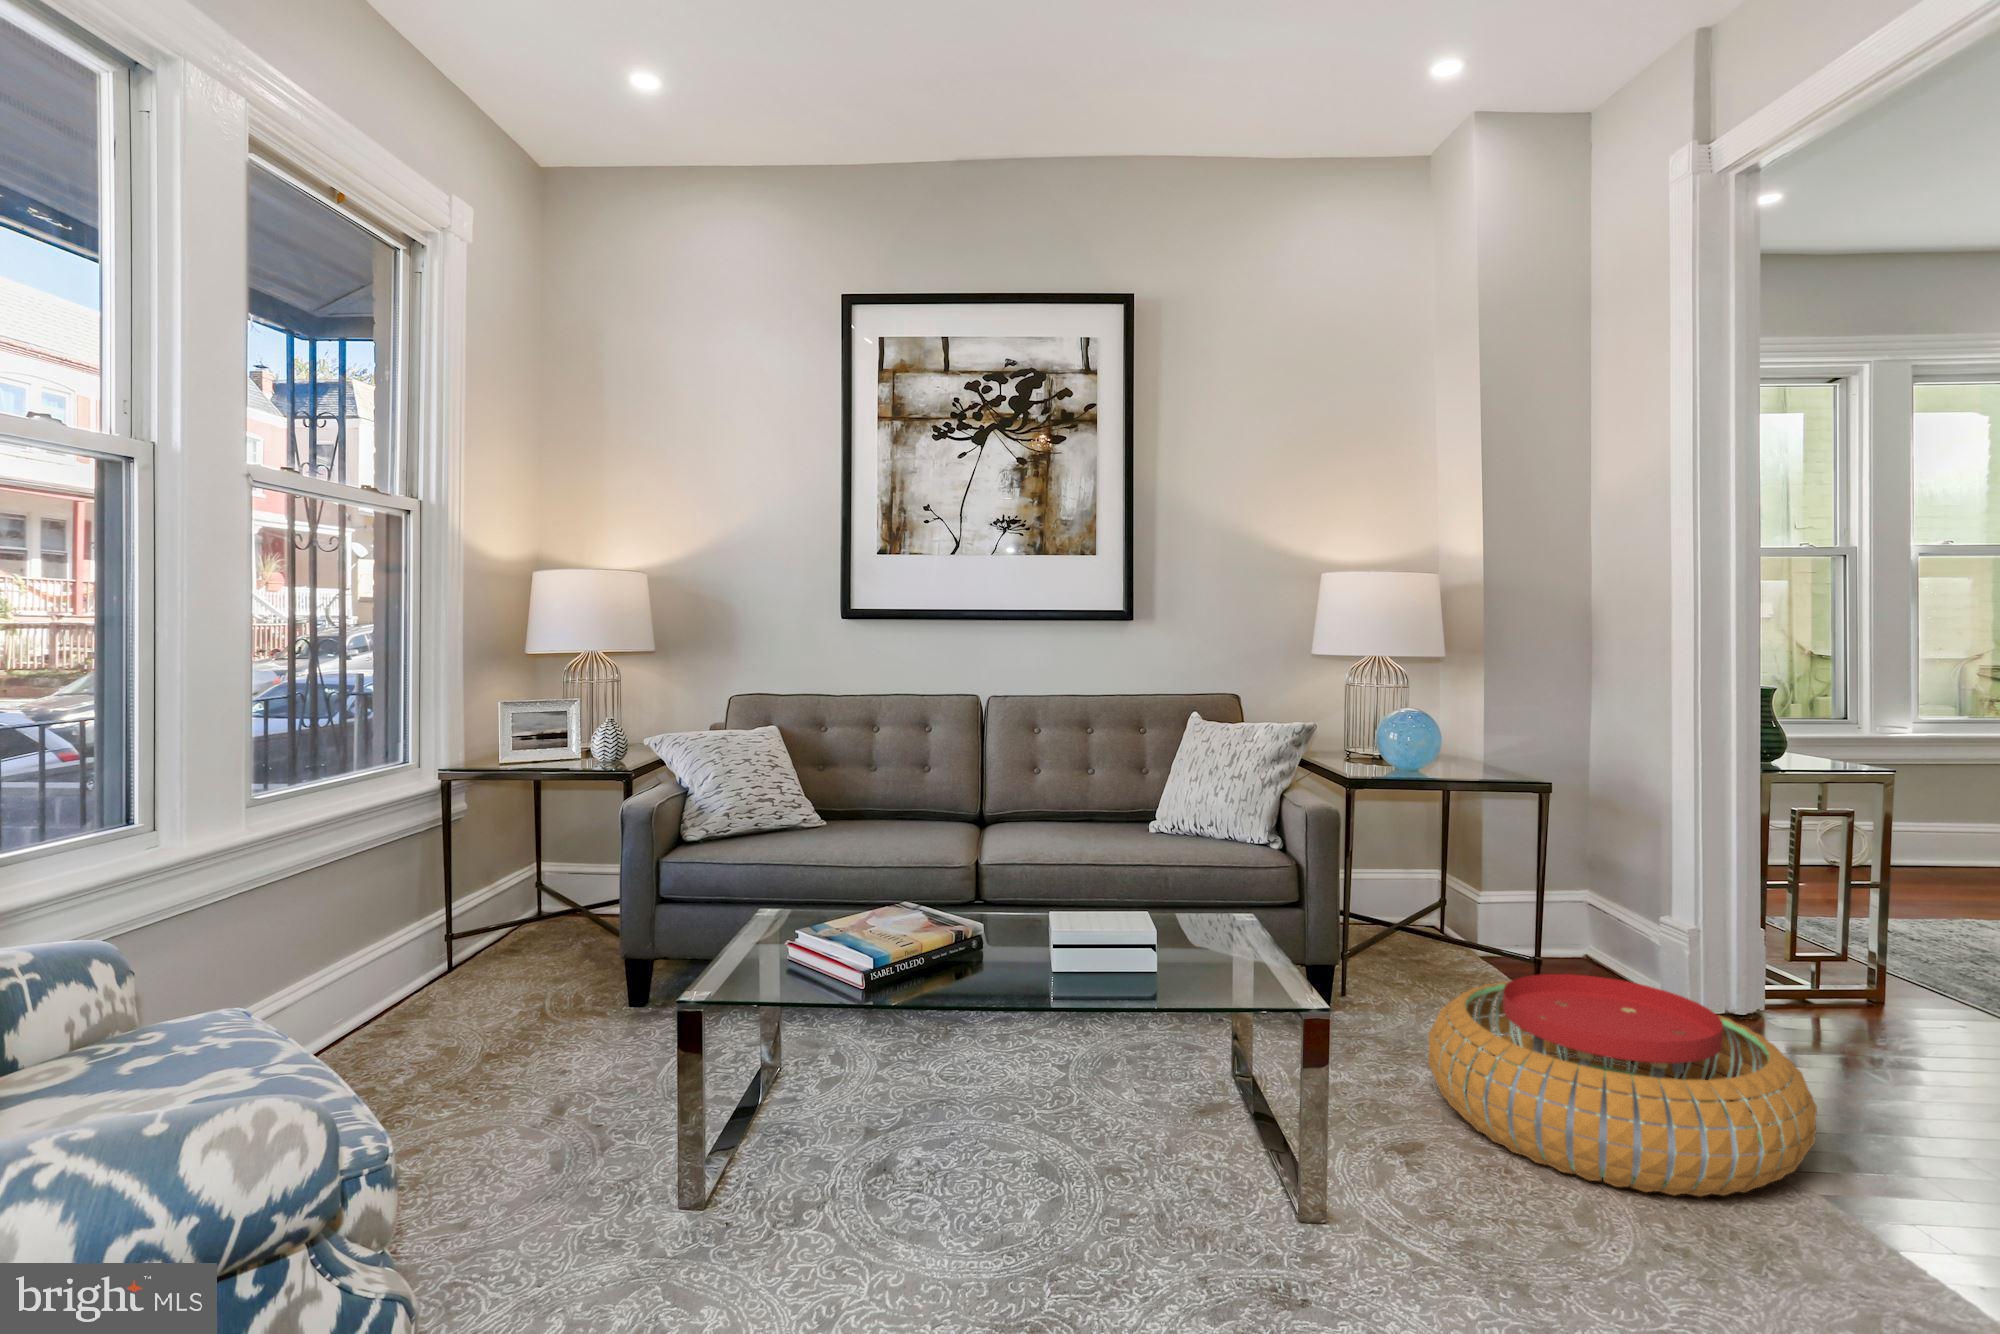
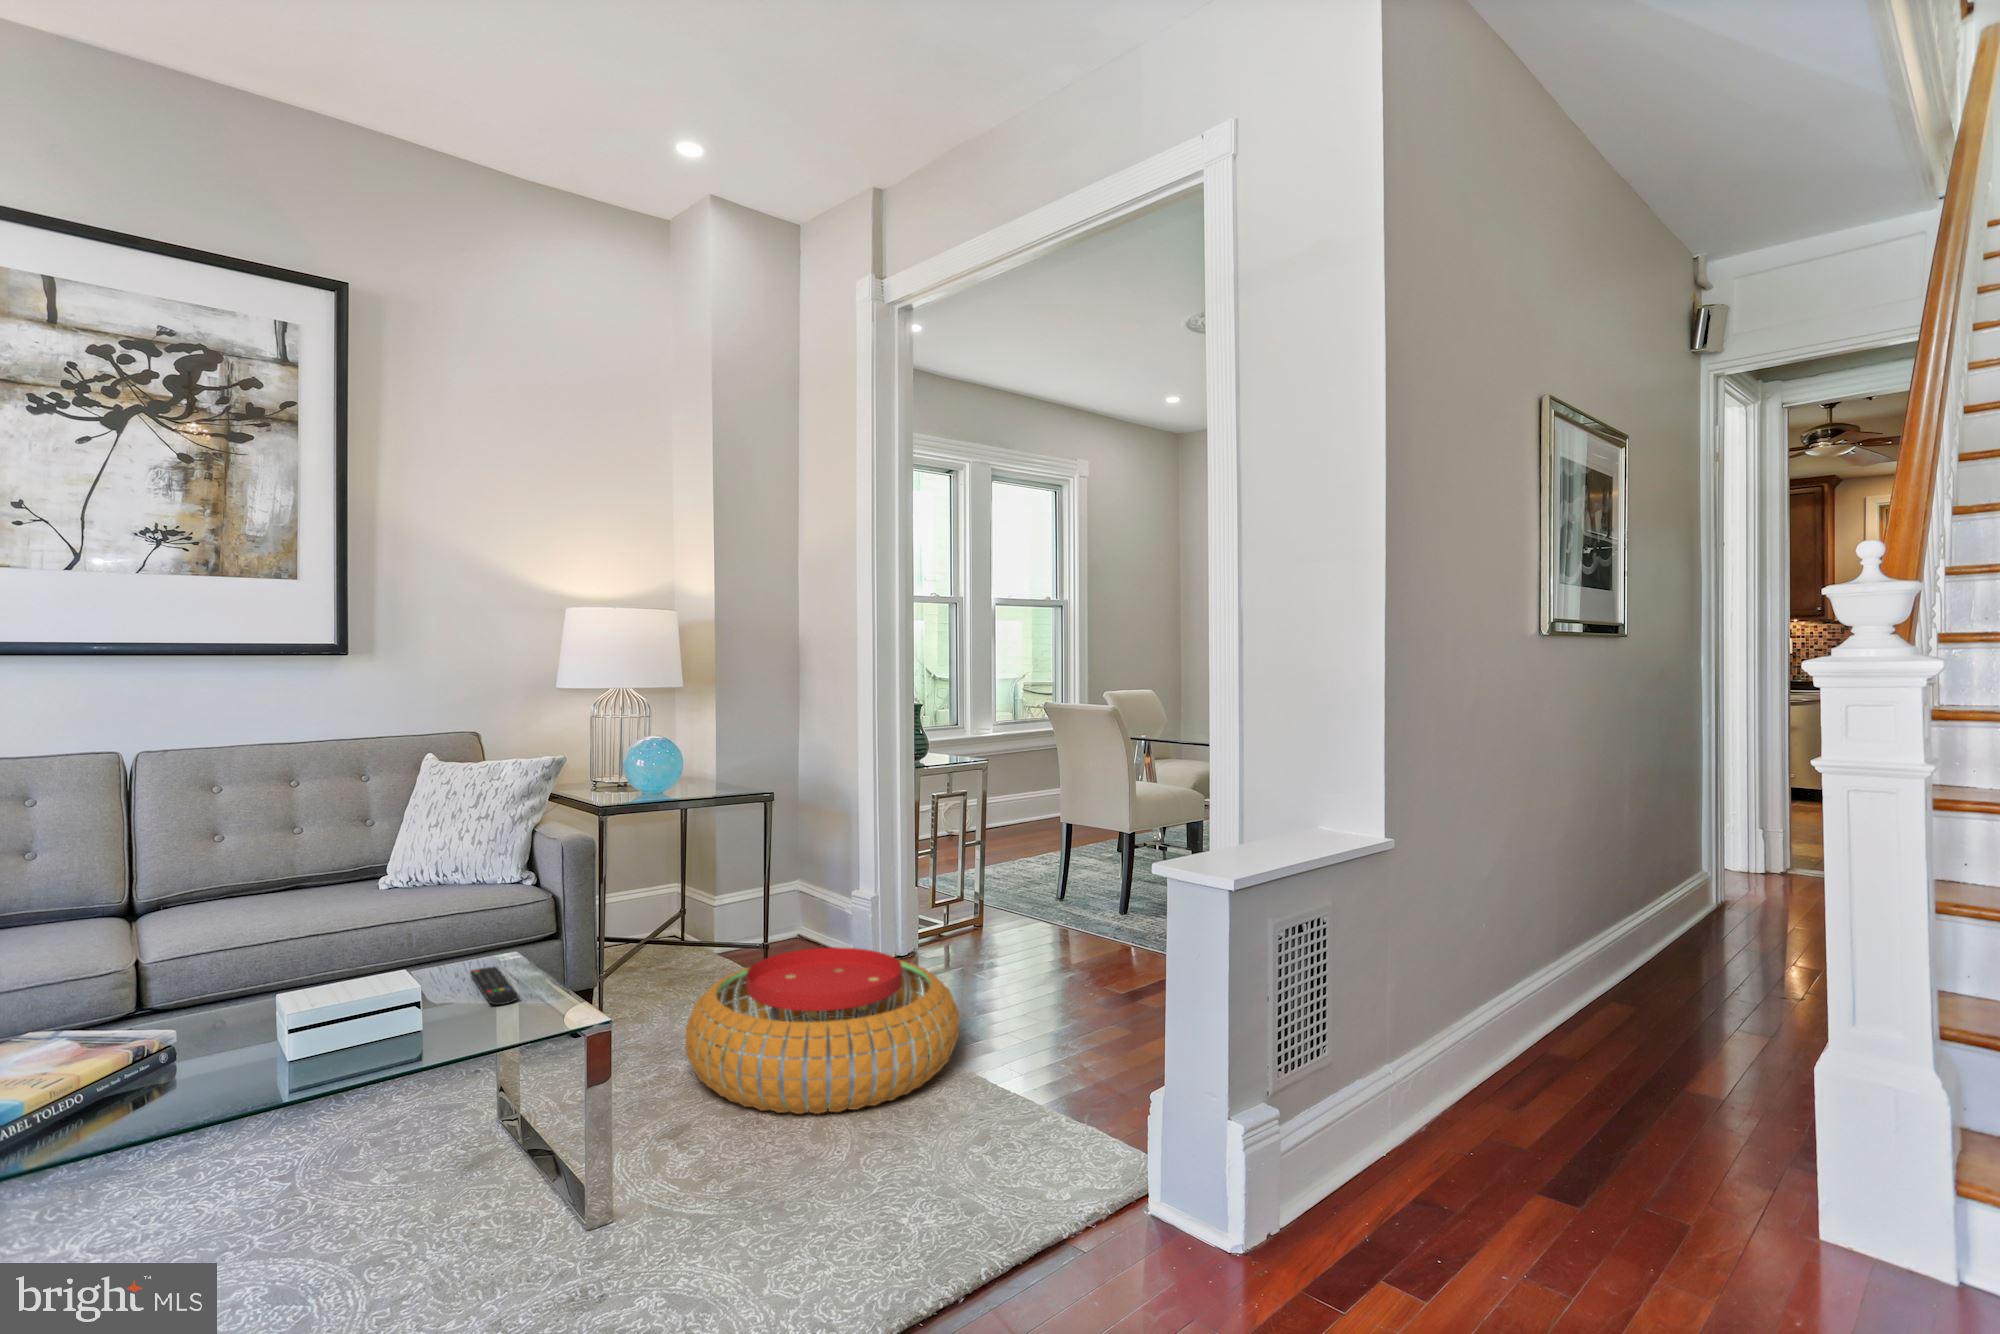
remote control: none [1208,924,1246,963] -> present [470,967,519,1005]

